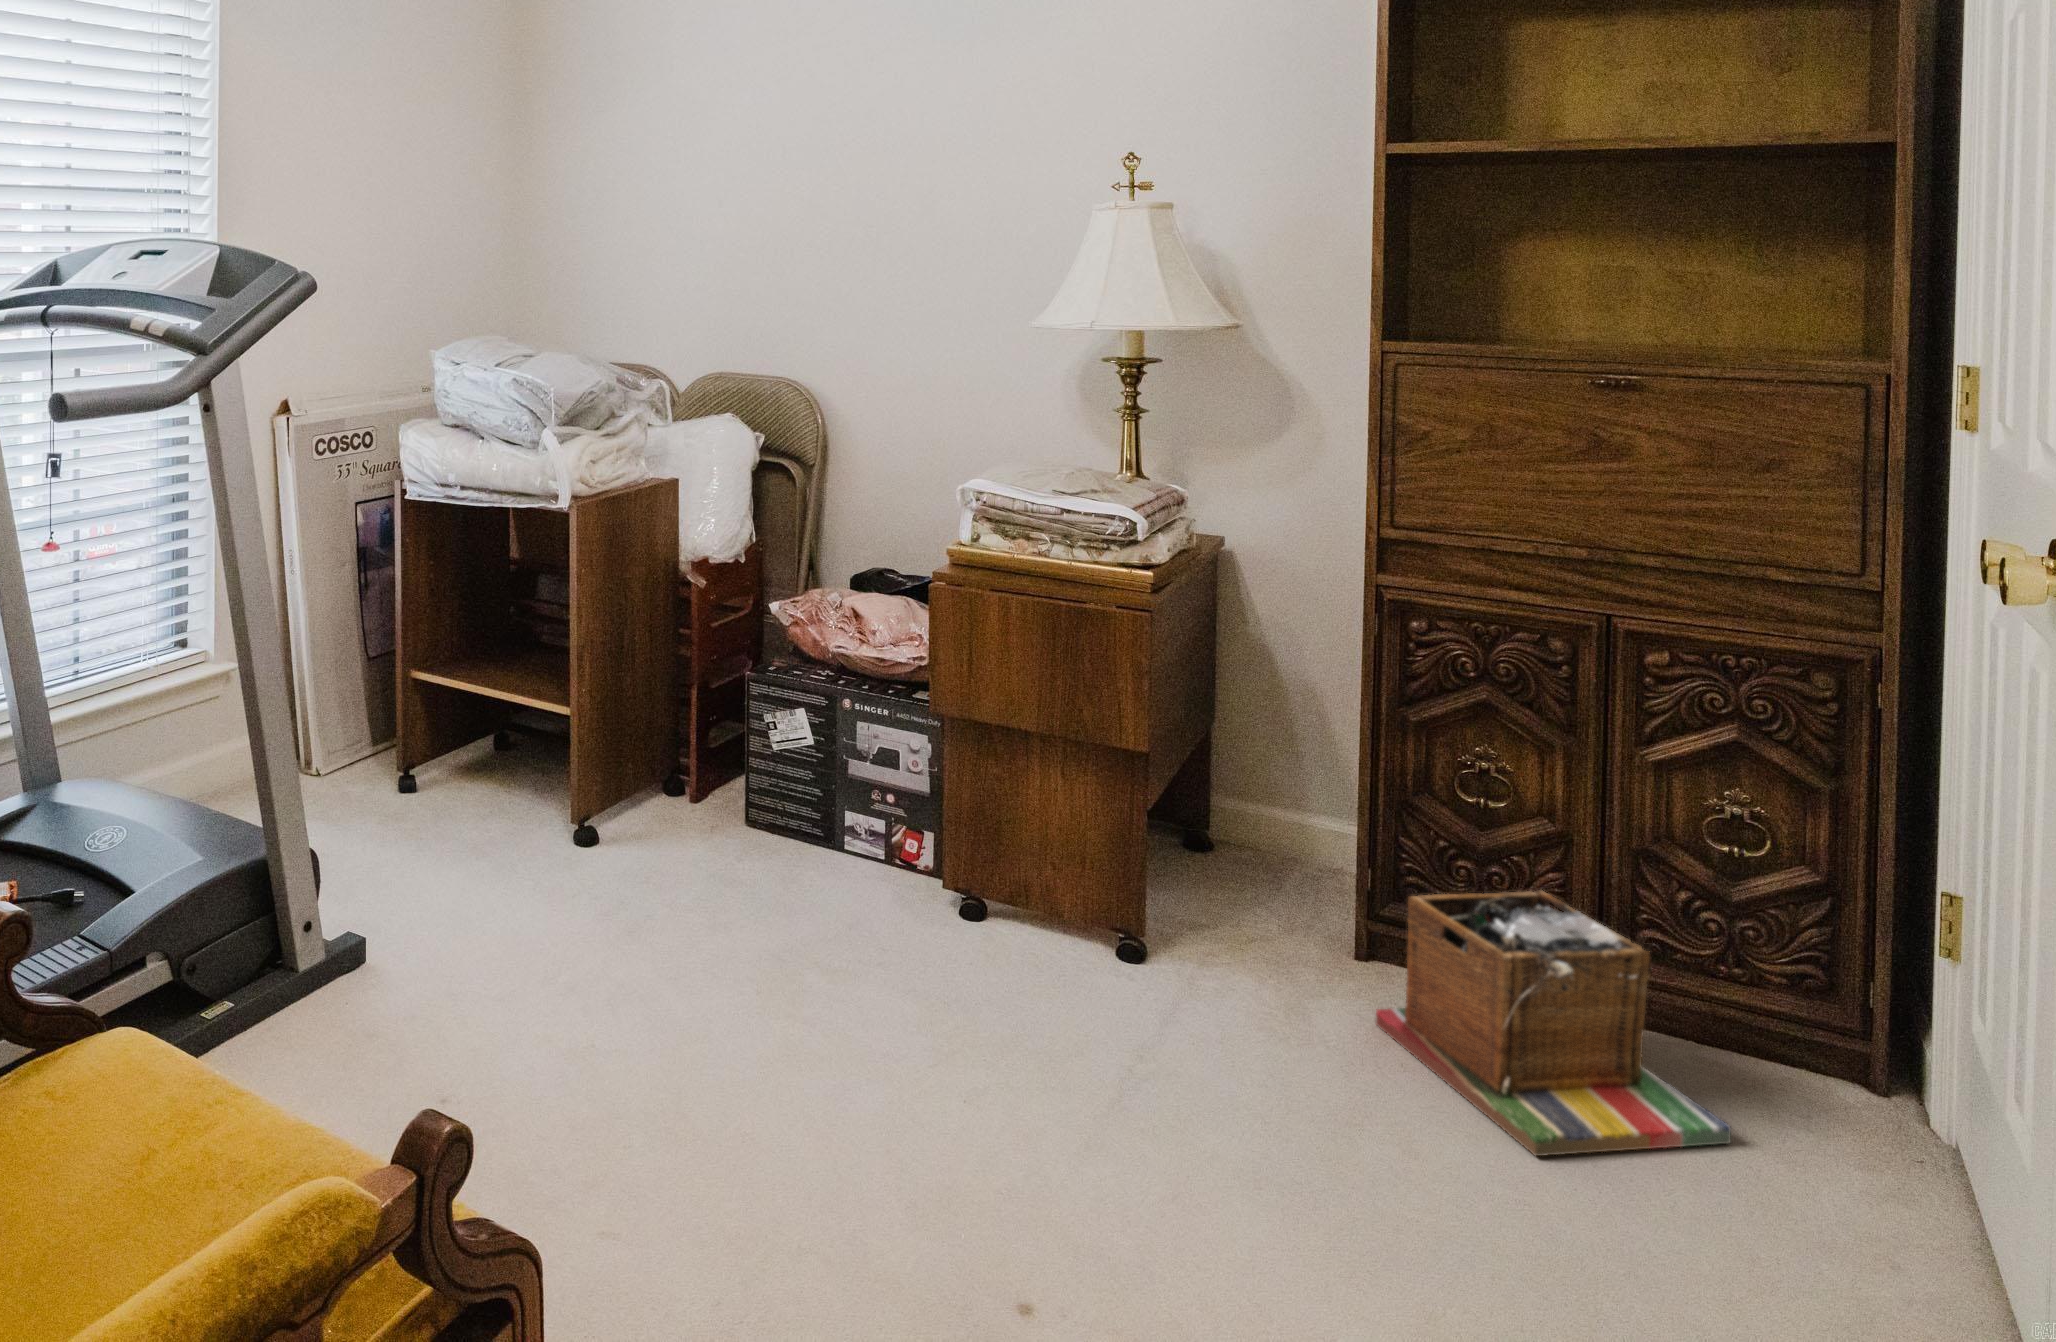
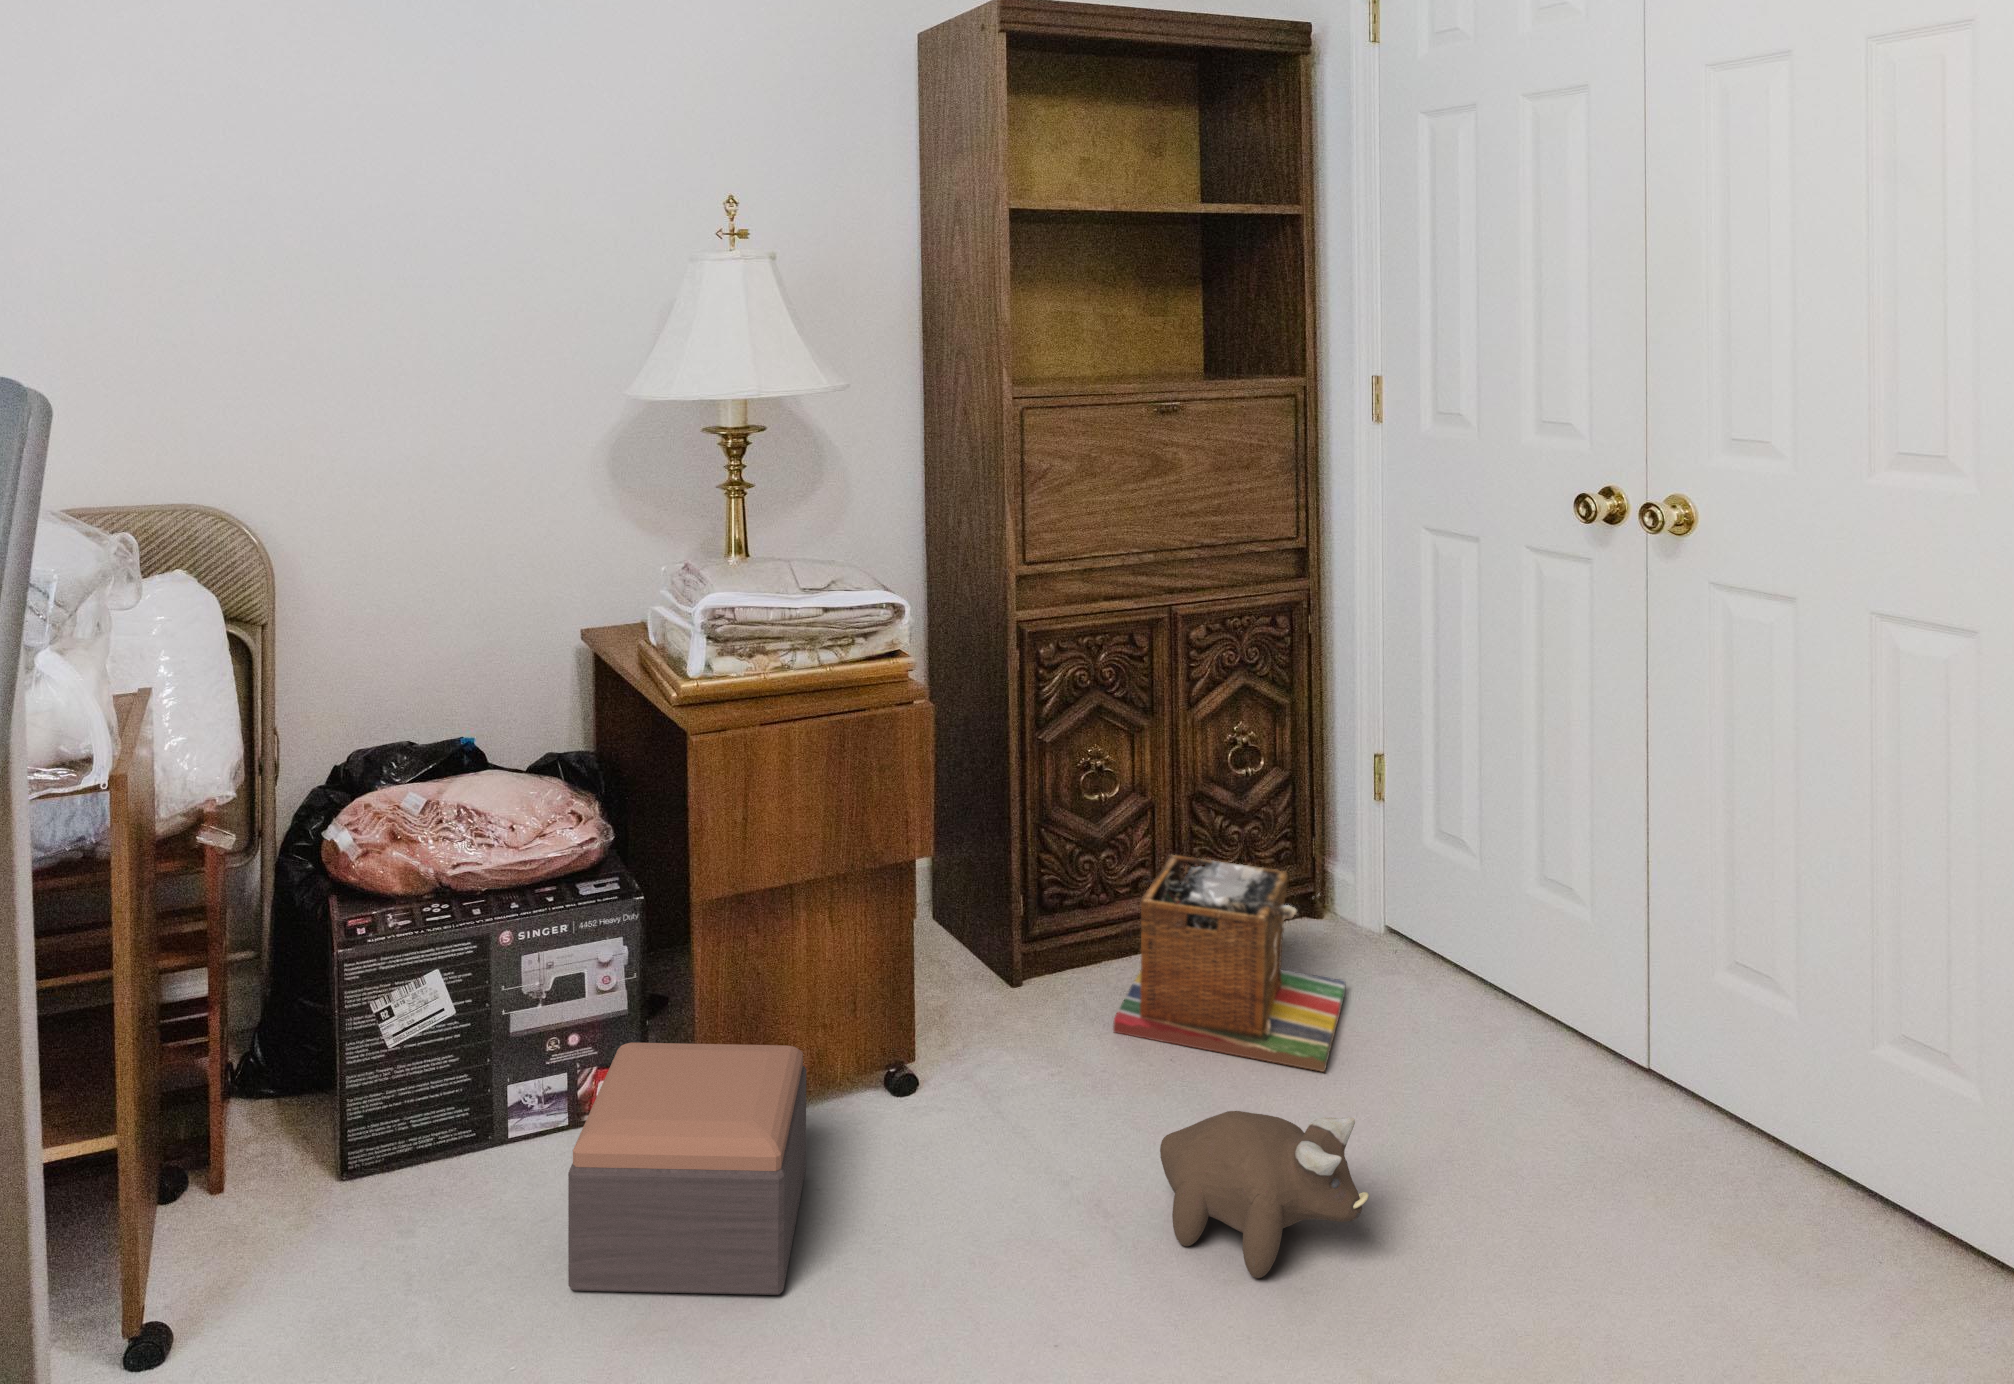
footstool: none [755,797,968,980] -> present [568,1043,806,1295]
plush toy: none [1120,1030,1271,1180] -> present [1160,1111,1369,1278]

